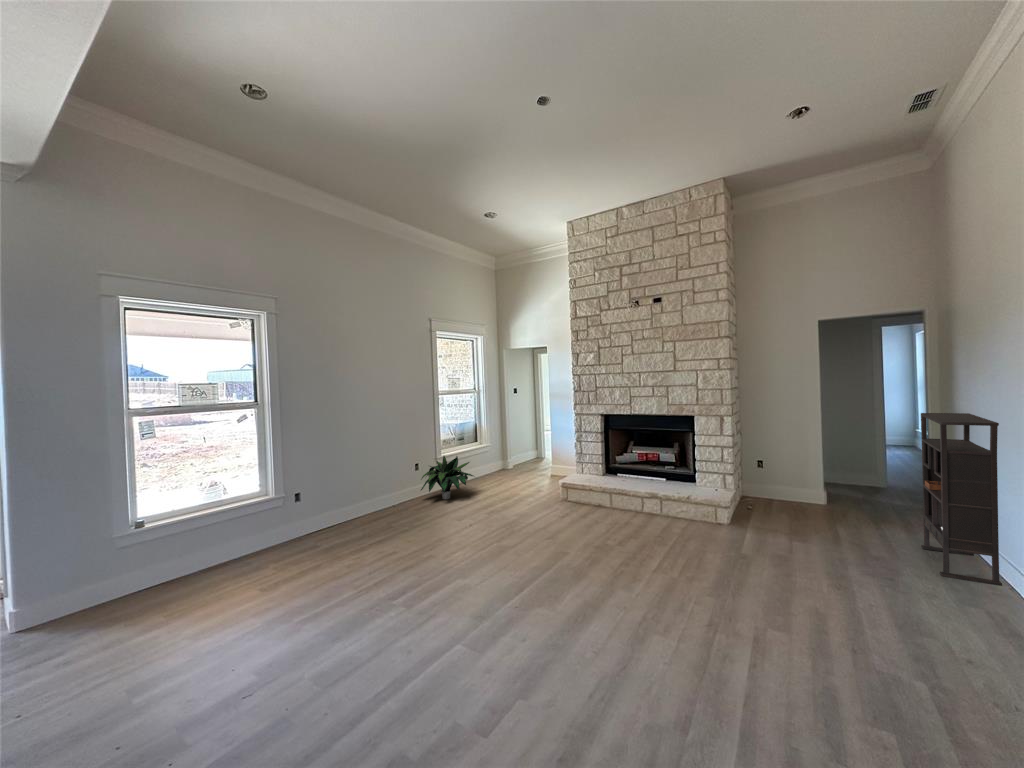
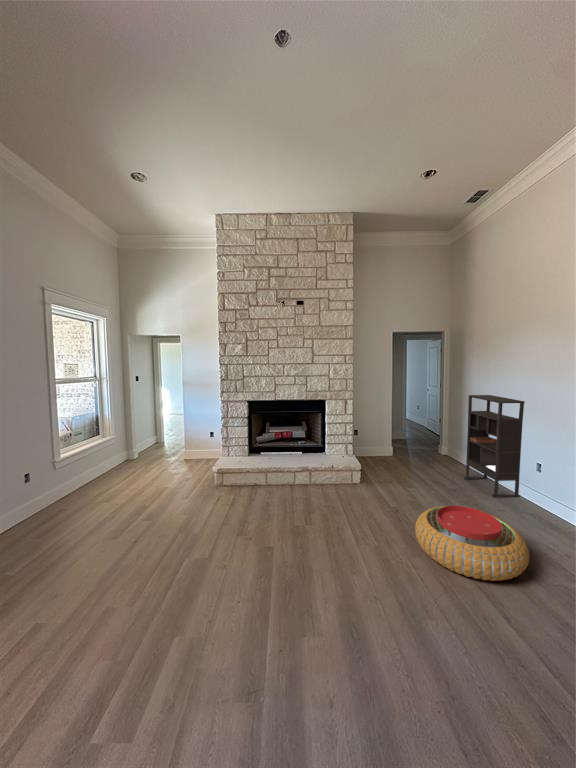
potted plant: present [421,456,473,500] -> none [34,455,116,511]
pouf: none [716,548,863,637] -> present [415,506,529,581]

